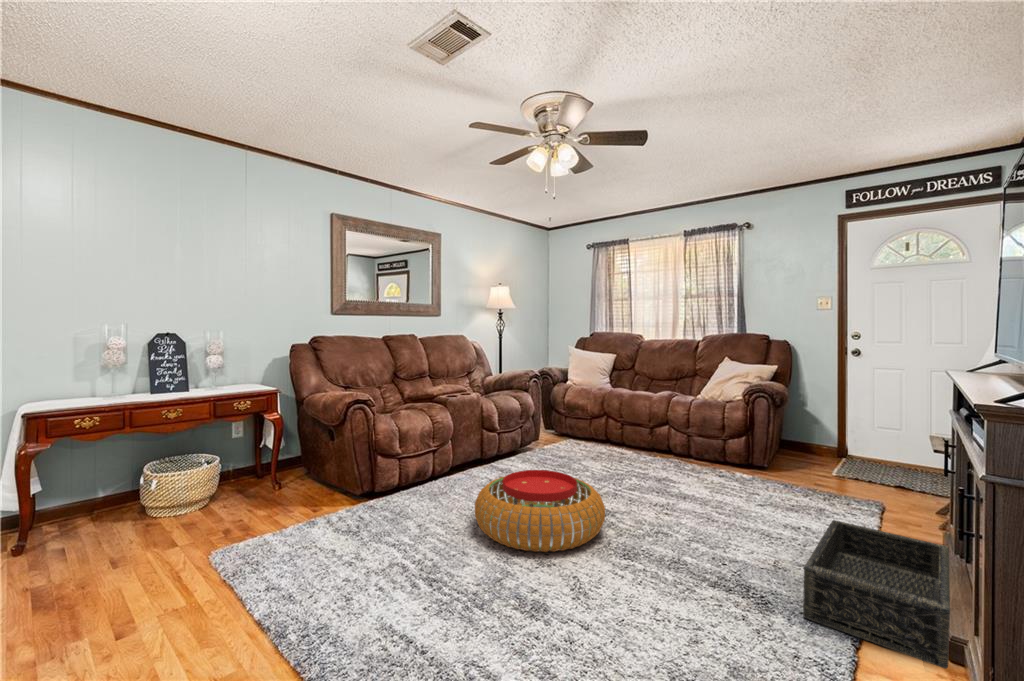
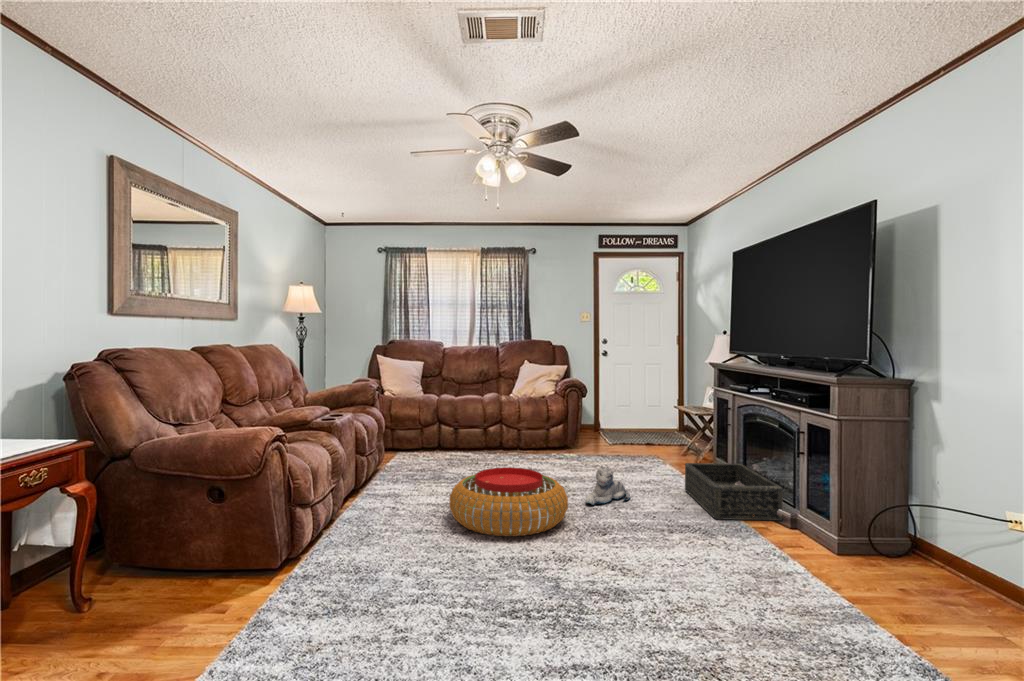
plush toy: none [646,494,729,548] -> present [586,466,630,505]

